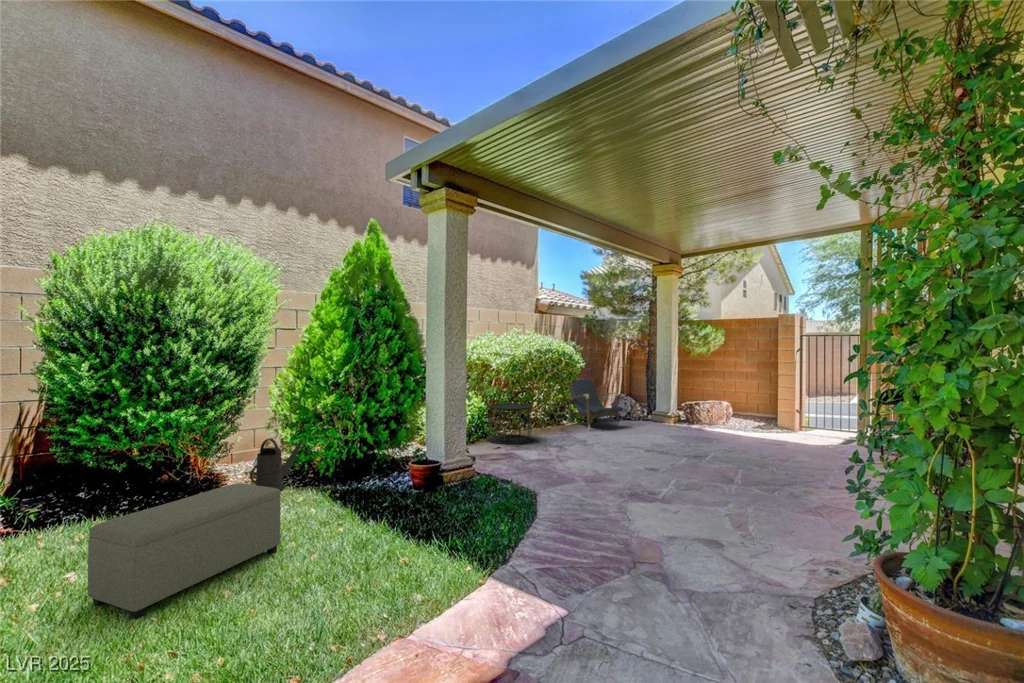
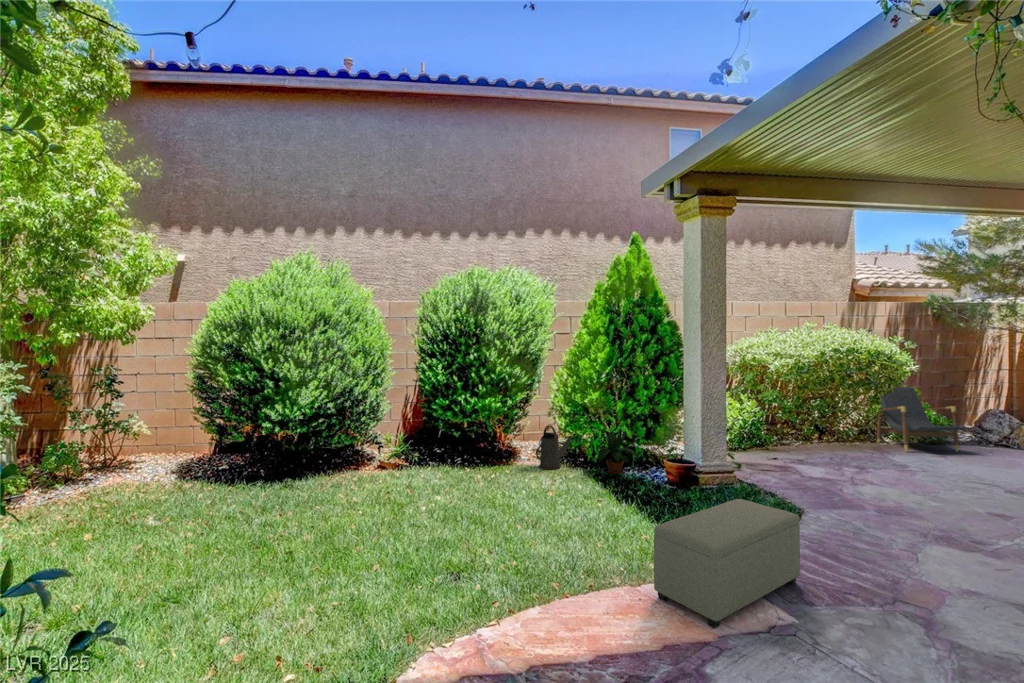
side table: present [488,403,532,444] -> none [761,411,818,457]
potted plant: none [326,435,378,487] -> present [596,433,637,474]
ottoman: present [88,483,281,619] -> present [654,499,800,628]

